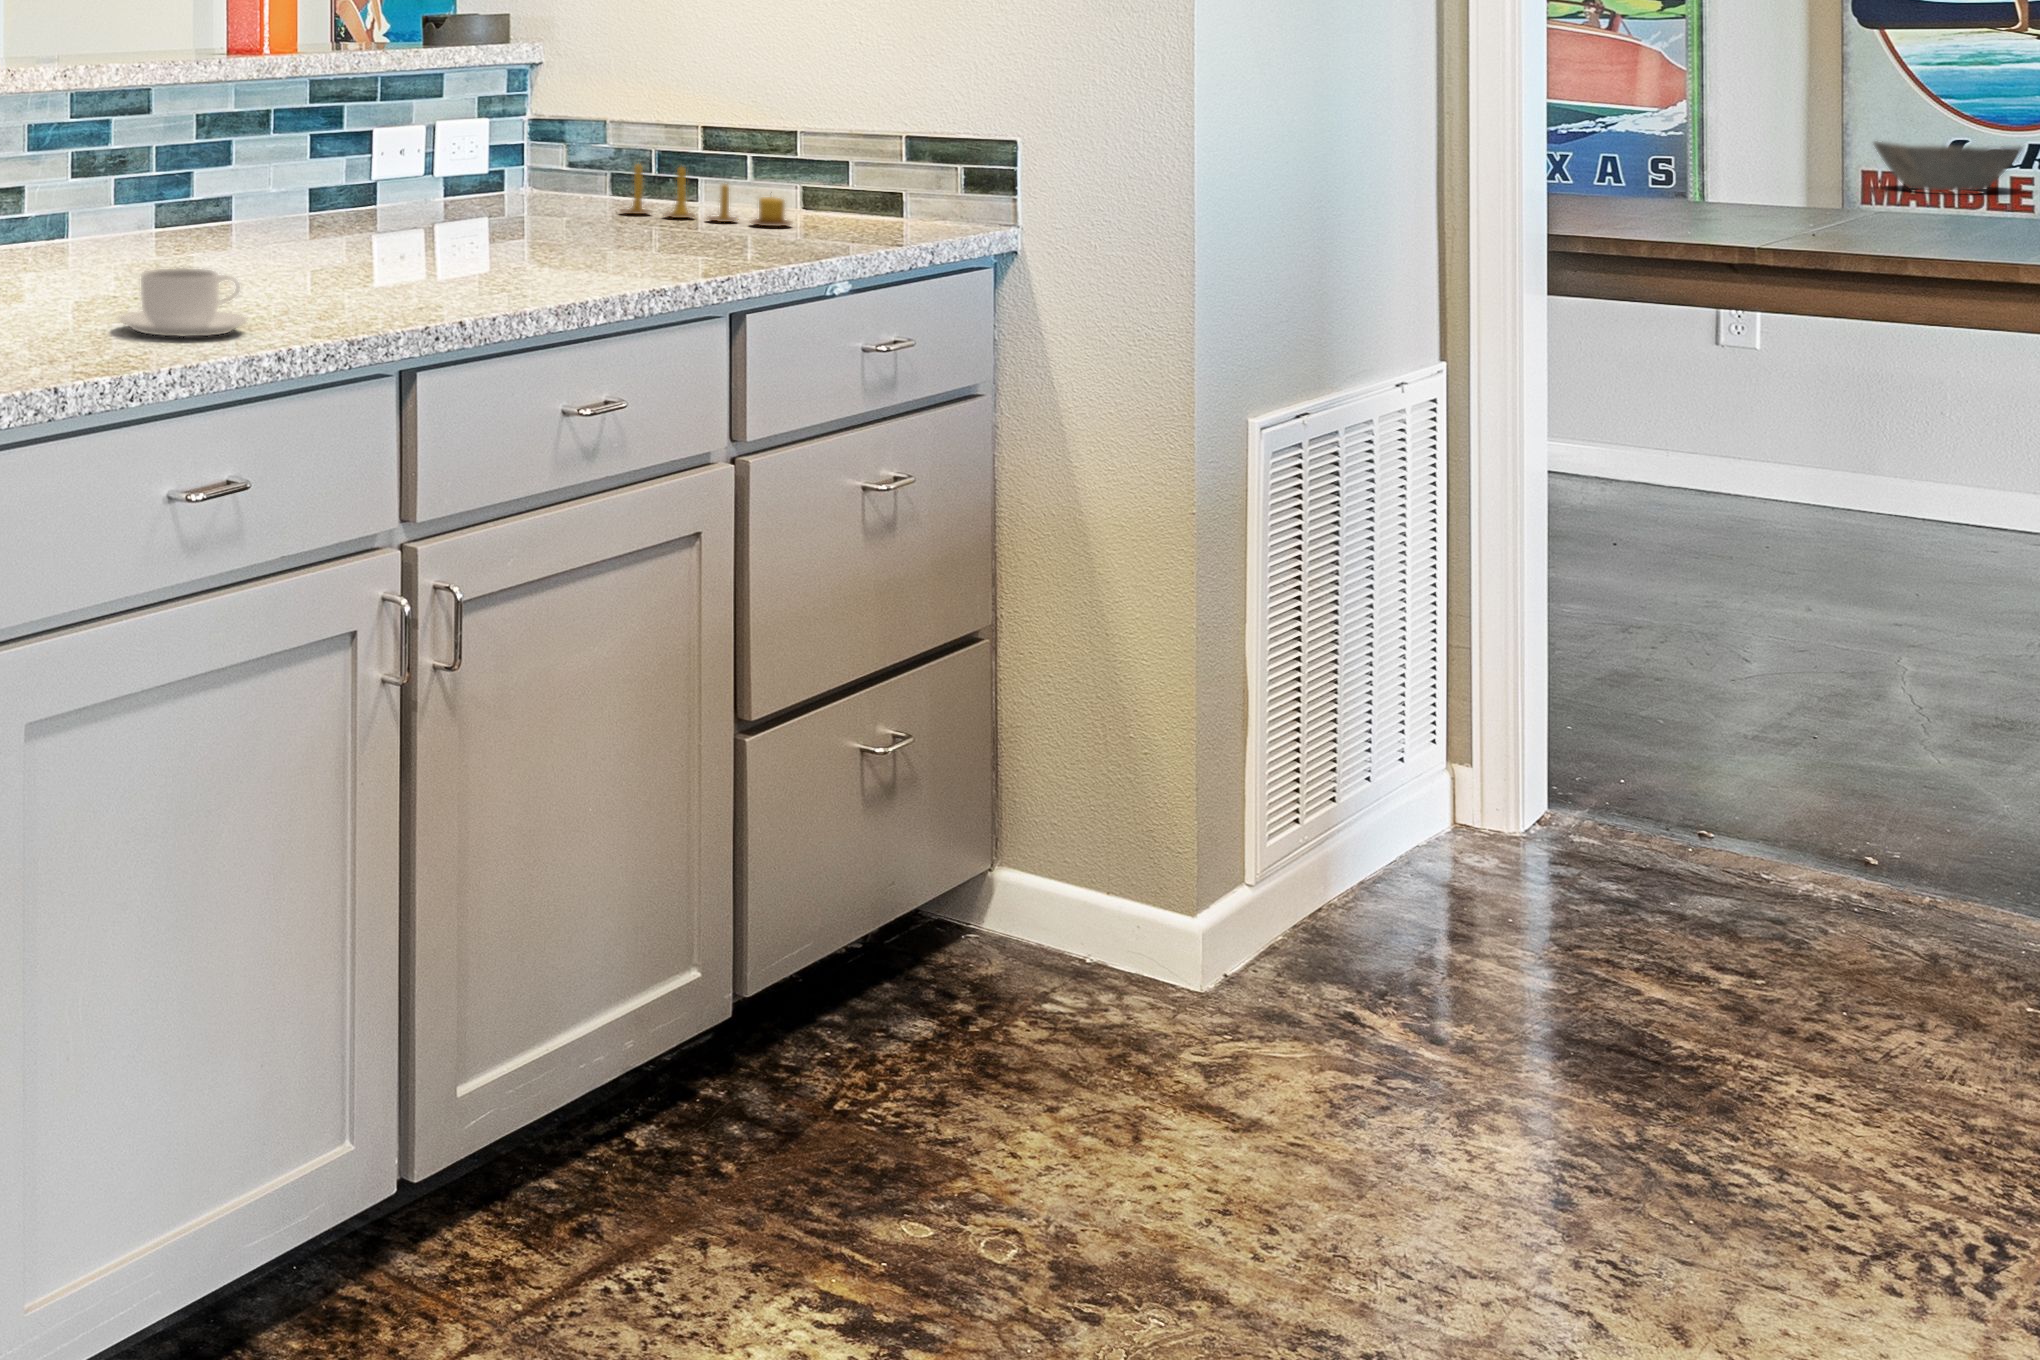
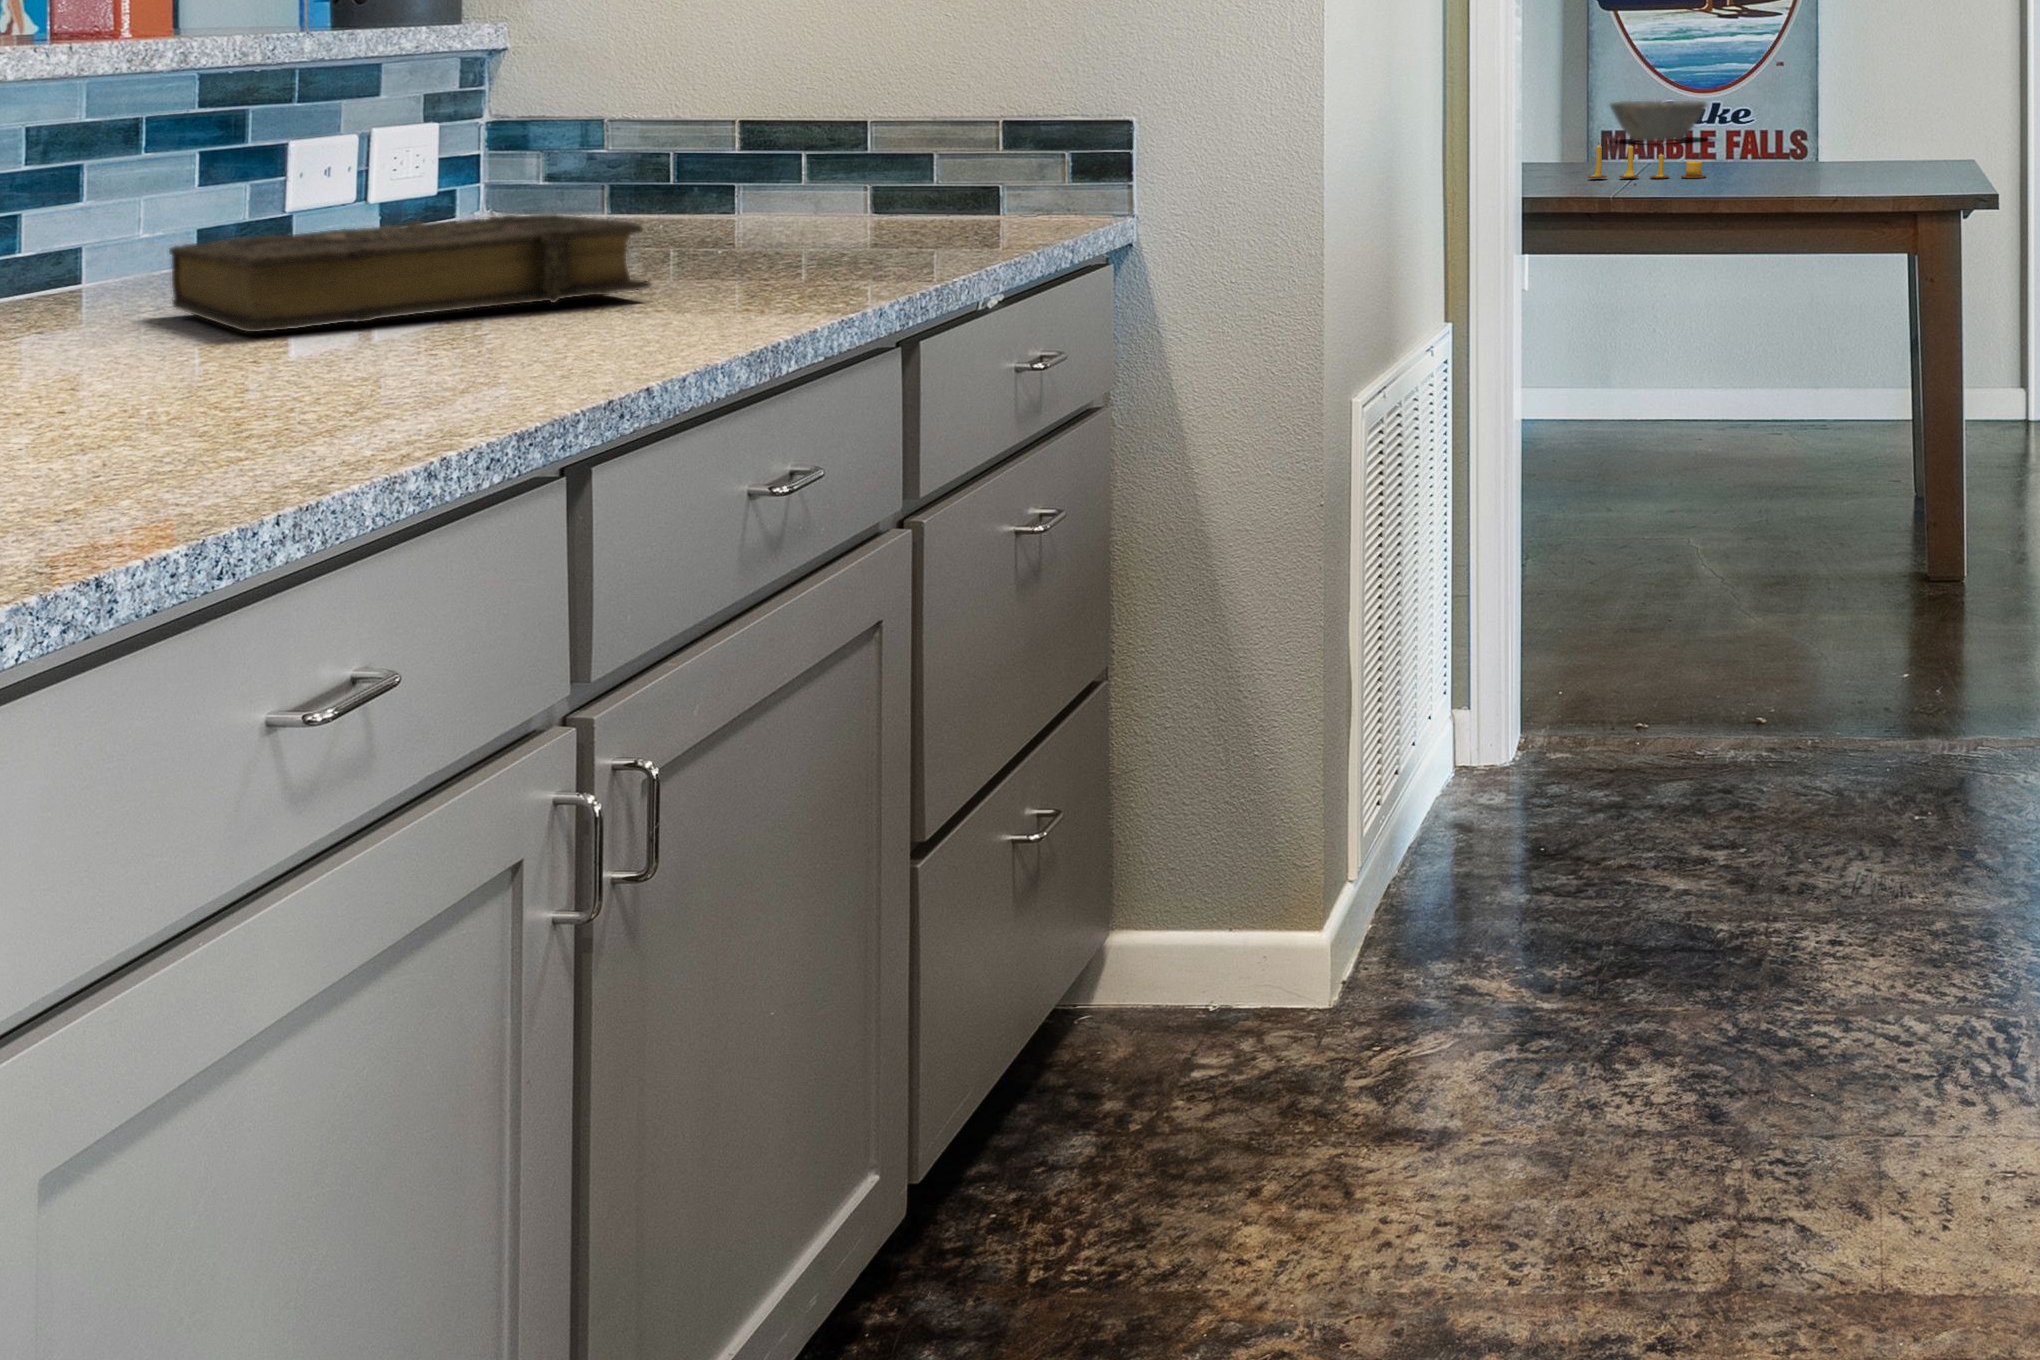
candle: present [623,164,791,226] -> present [1587,145,1706,179]
book: none [260,194,550,262] -> present [169,214,651,332]
coffee cup: present [118,268,247,337] -> none [86,348,336,462]

